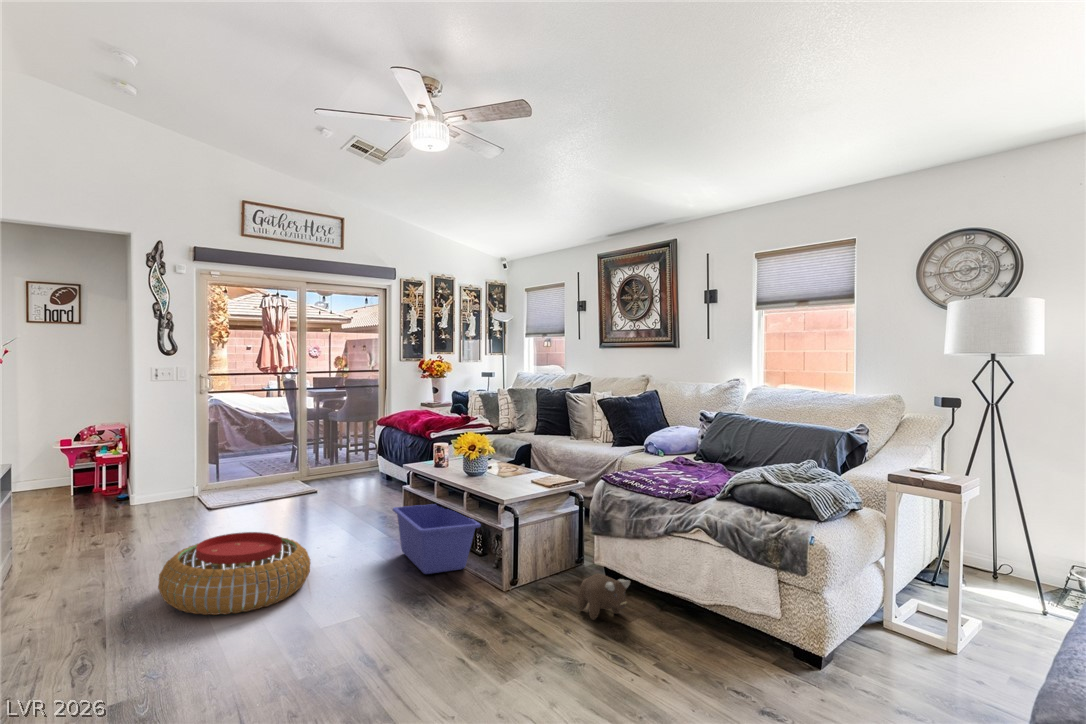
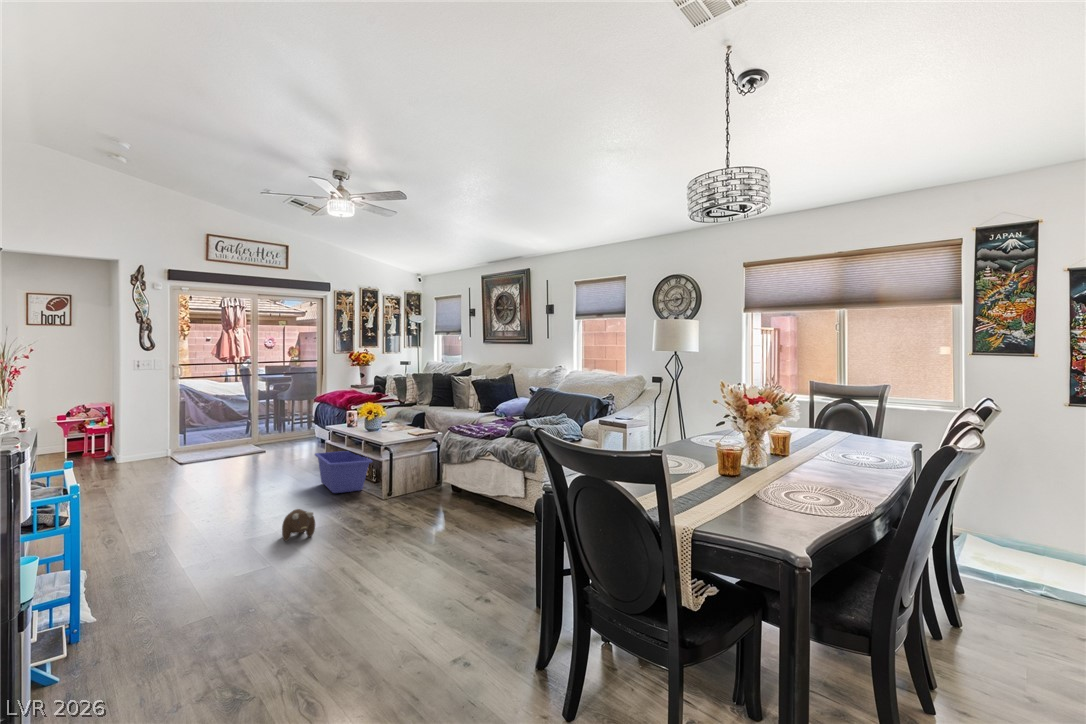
pouf: present [158,532,311,615] -> none [148,469,255,517]
plush toy: present [578,574,630,620] -> present [282,509,315,541]

